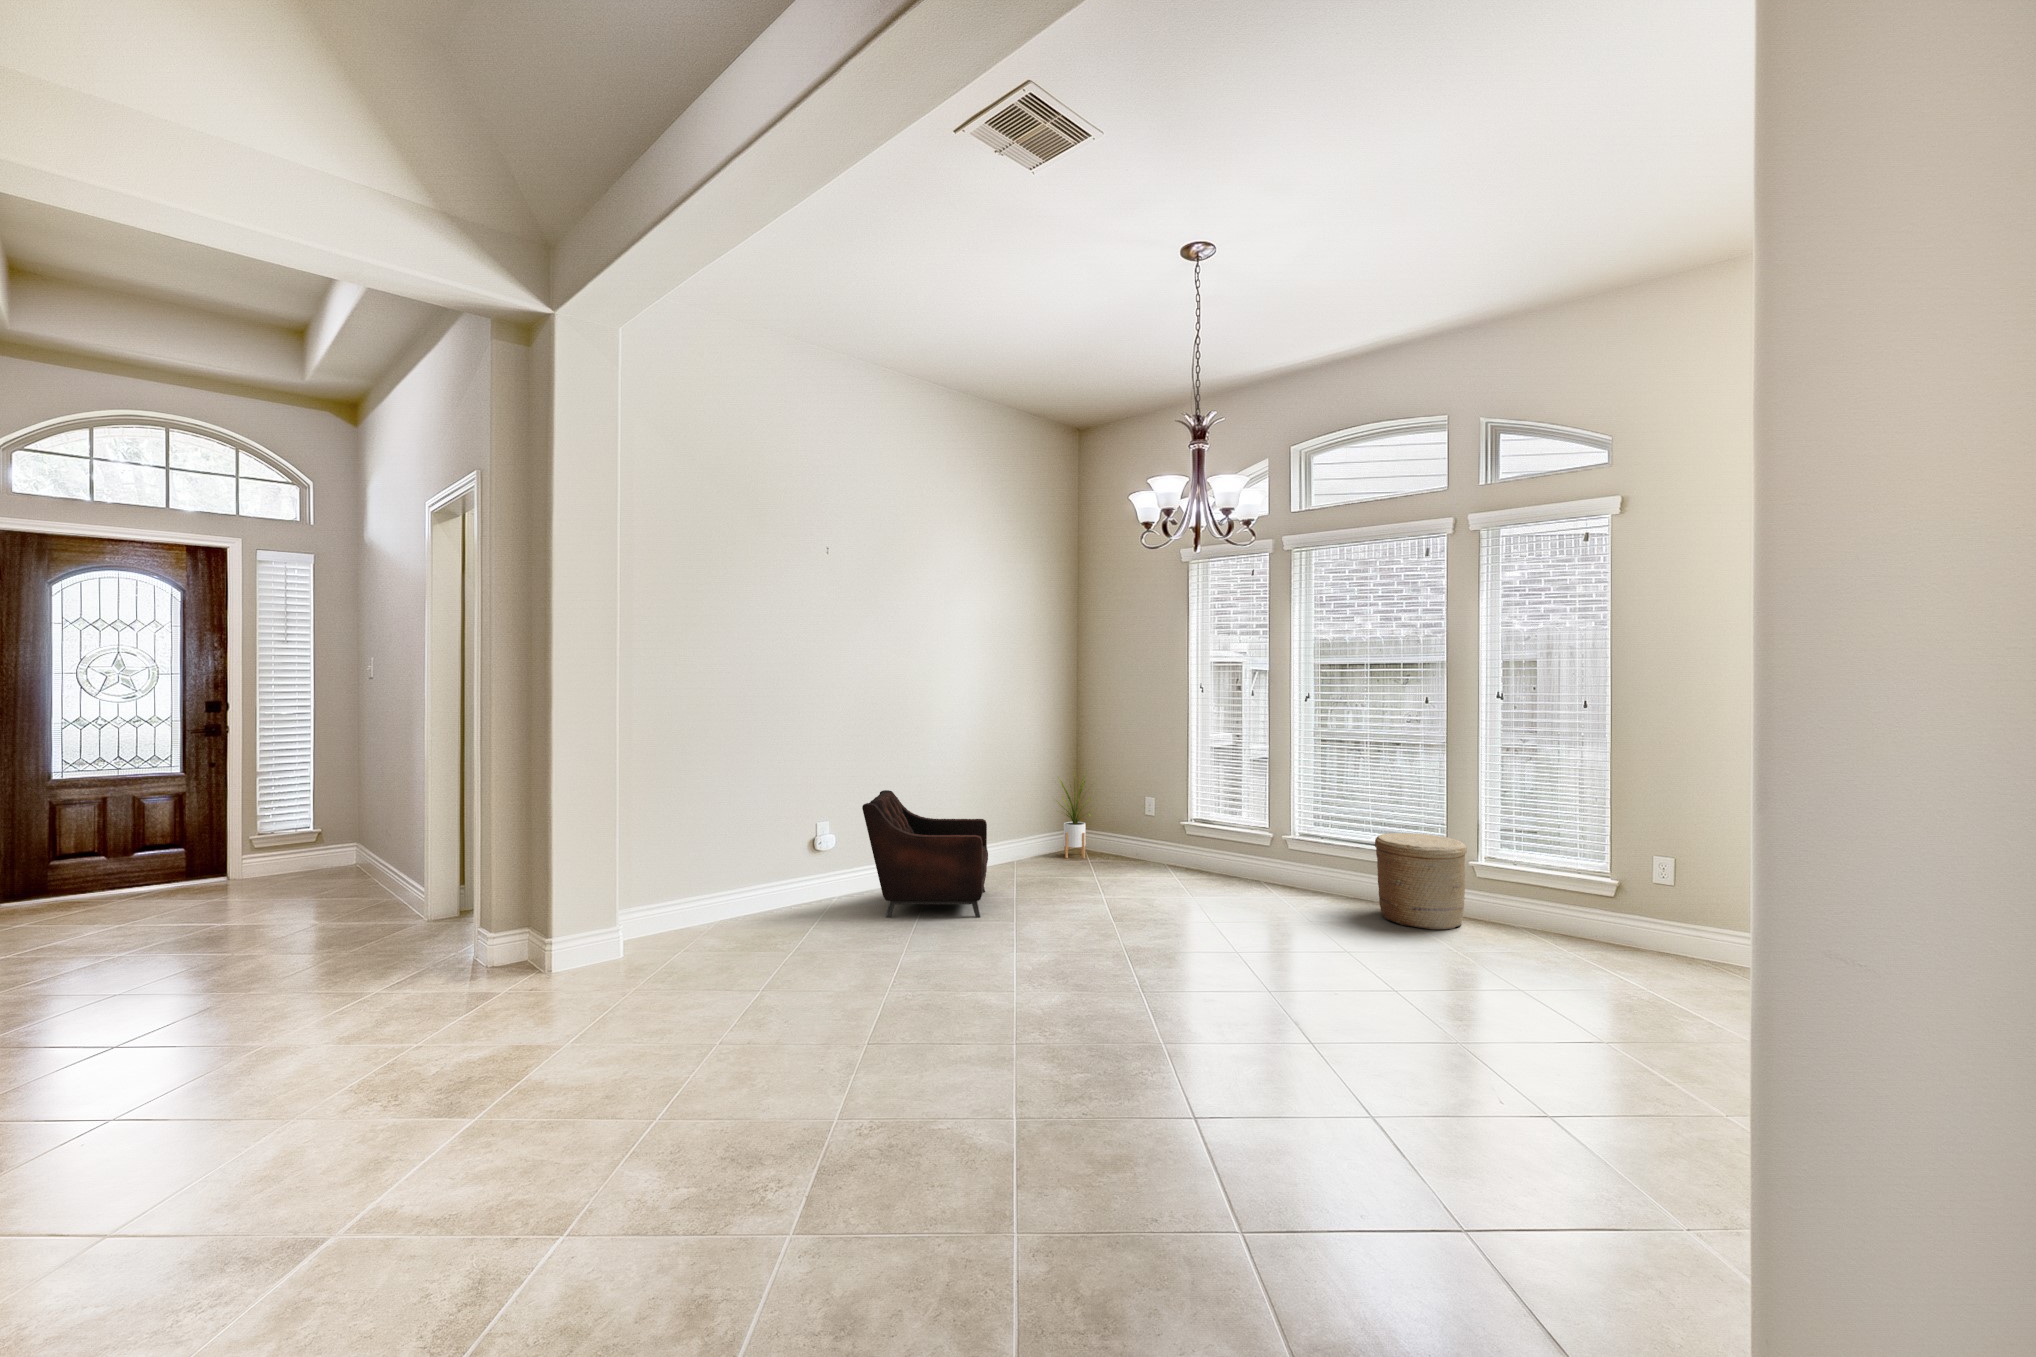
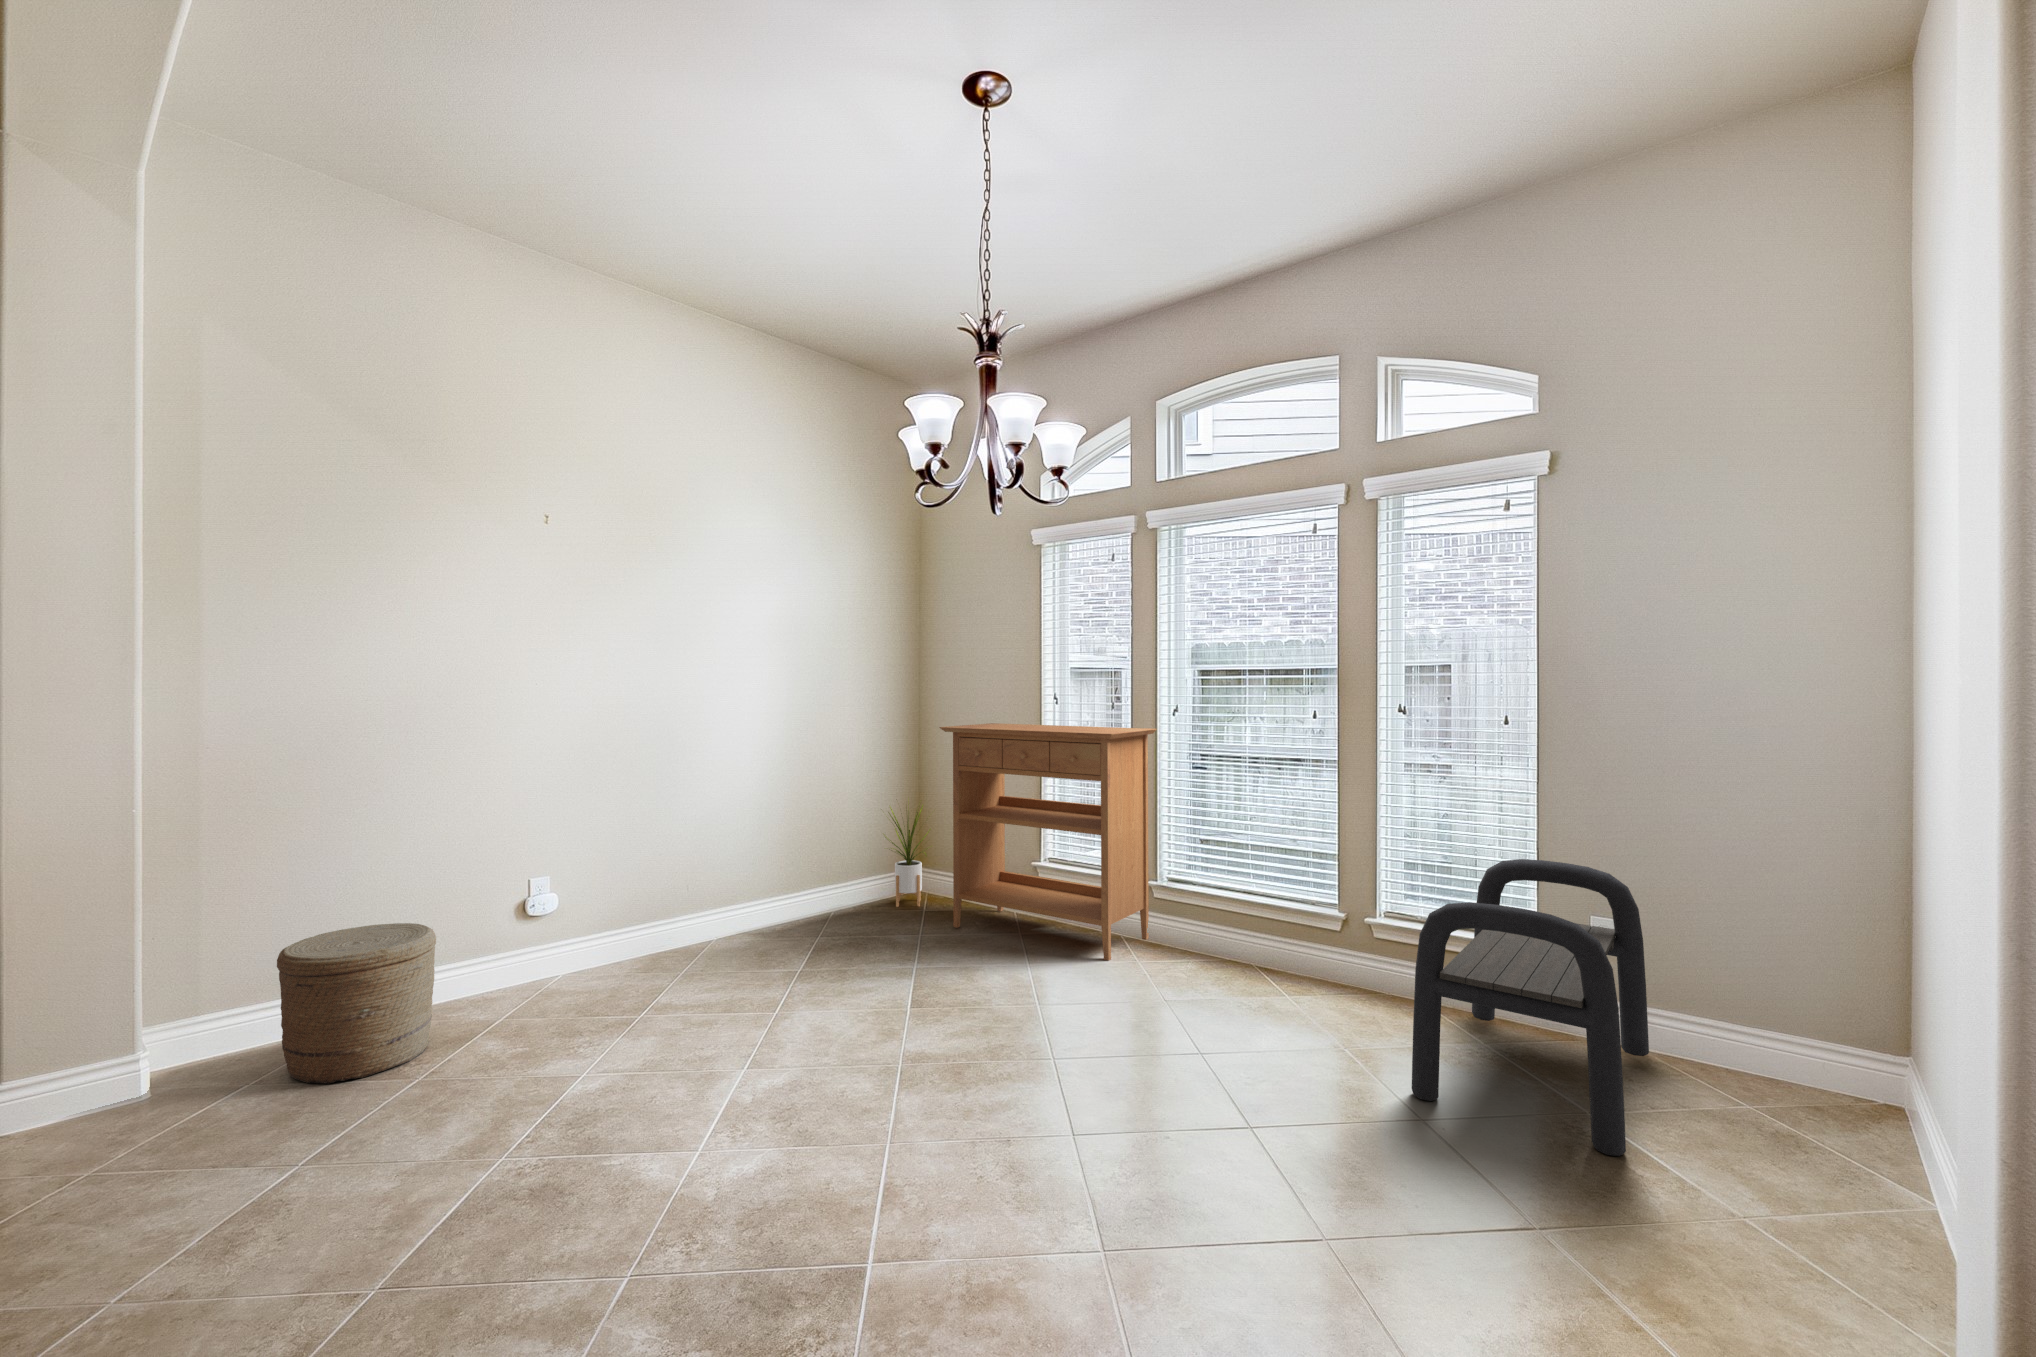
console table: none [1109,709,1290,896] -> present [939,723,1156,961]
armchair: present [862,790,988,918] -> none [568,837,768,1017]
bench: none [1510,812,1699,1009] -> present [1412,859,1649,1156]
woven basket: present [1375,833,1467,930] -> present [277,923,436,1084]

